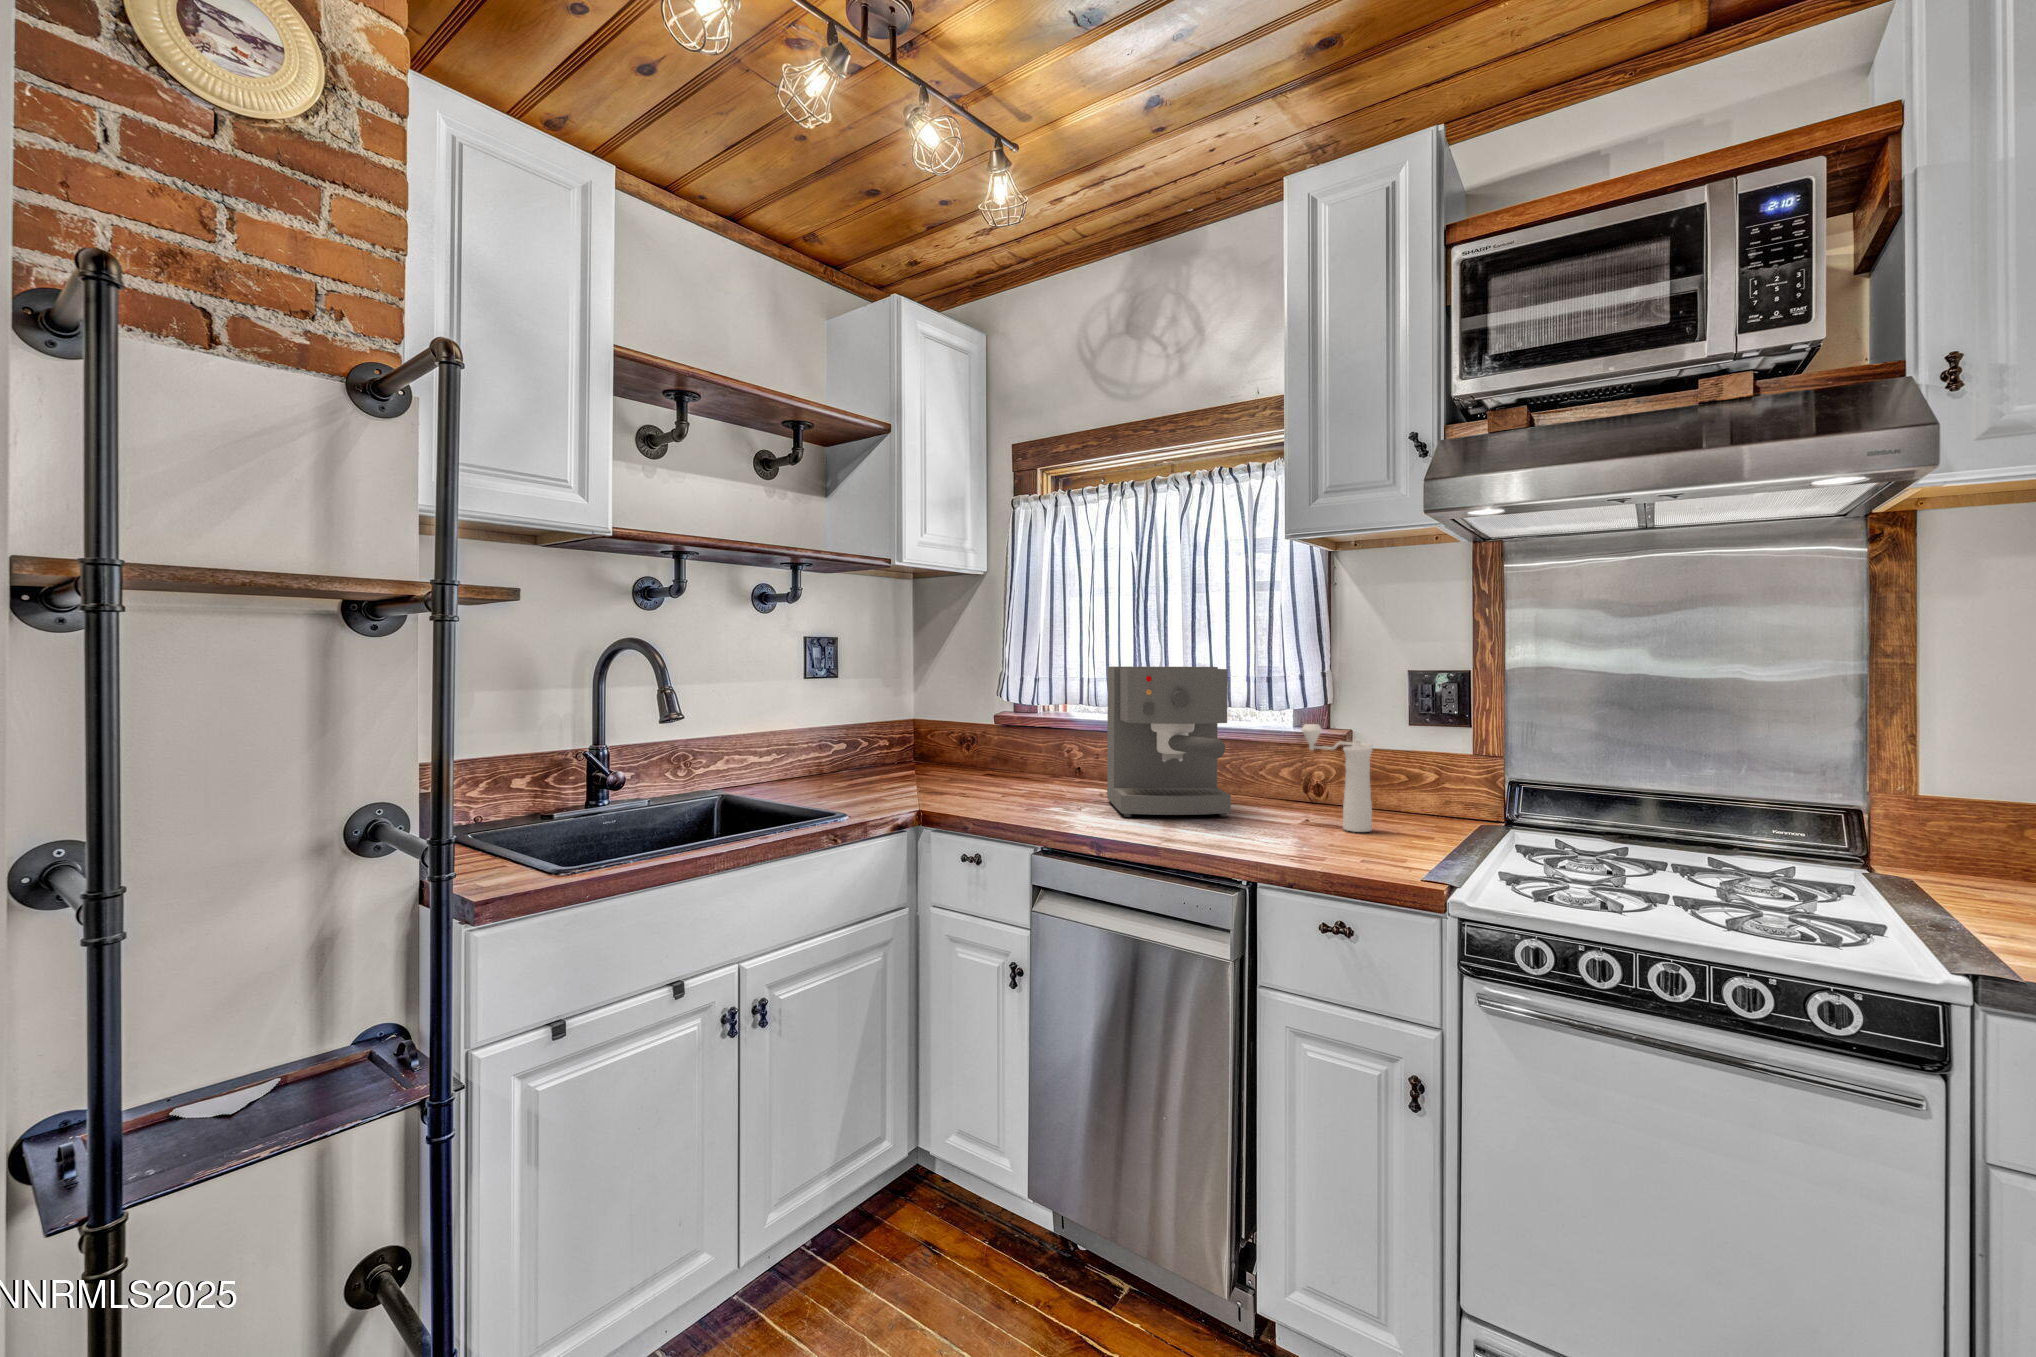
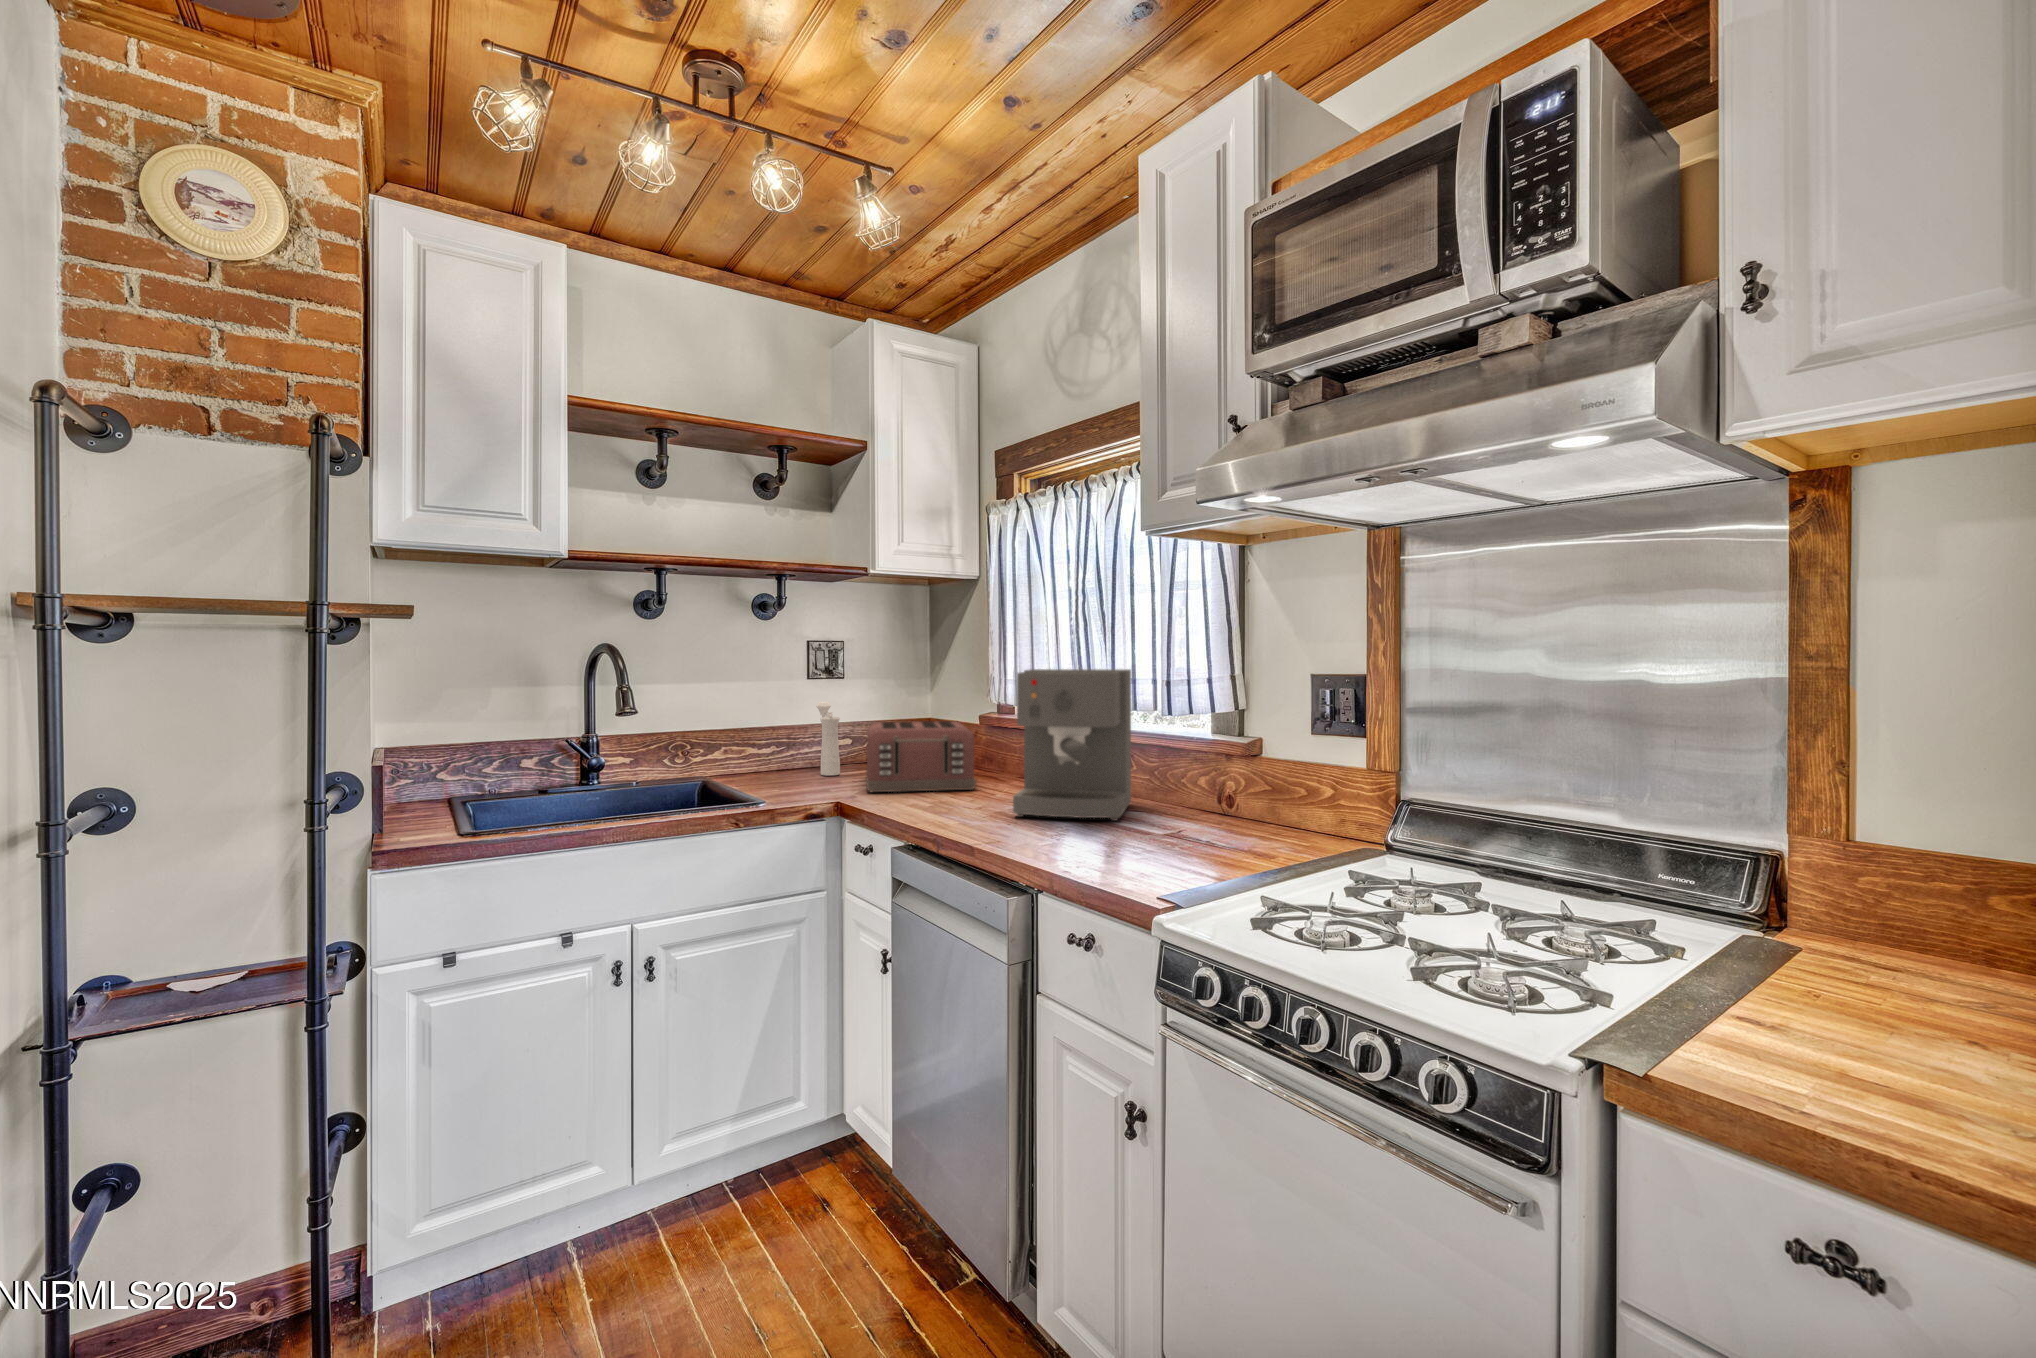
toaster: none [887,722,1029,799] -> present [866,721,976,792]
pepper mill: present [1302,724,1372,832] -> present [817,702,840,776]

